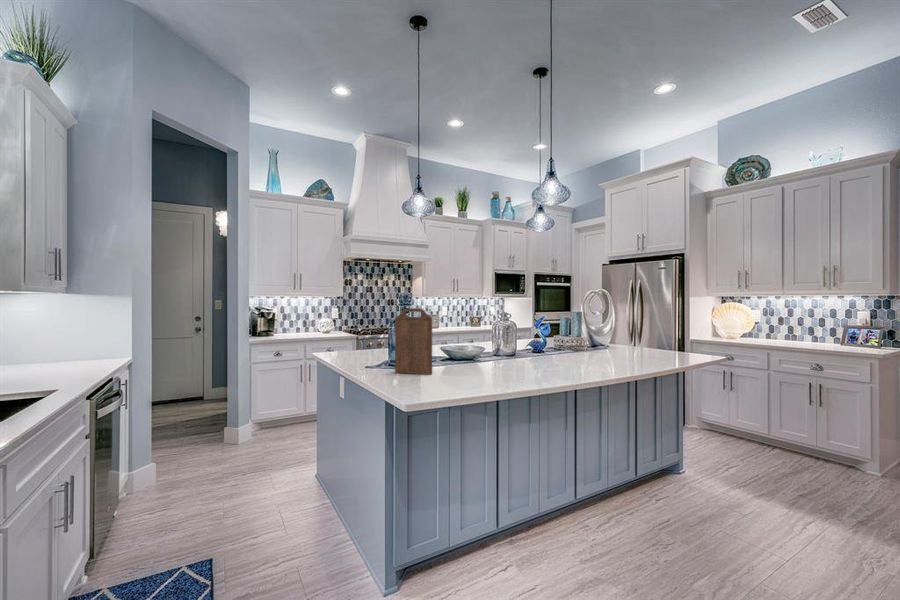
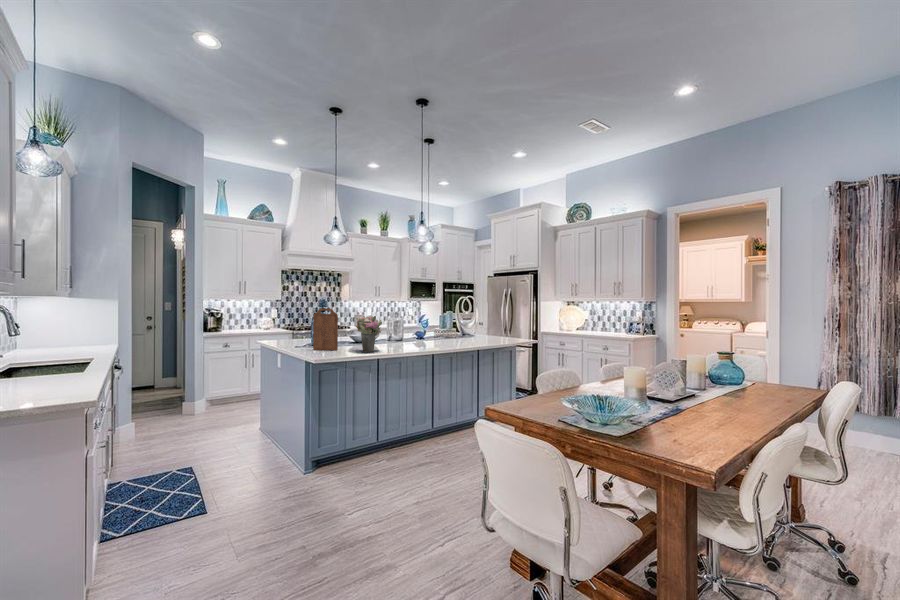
flower bouquet: none [460,320,505,379] -> present [356,316,382,352]

